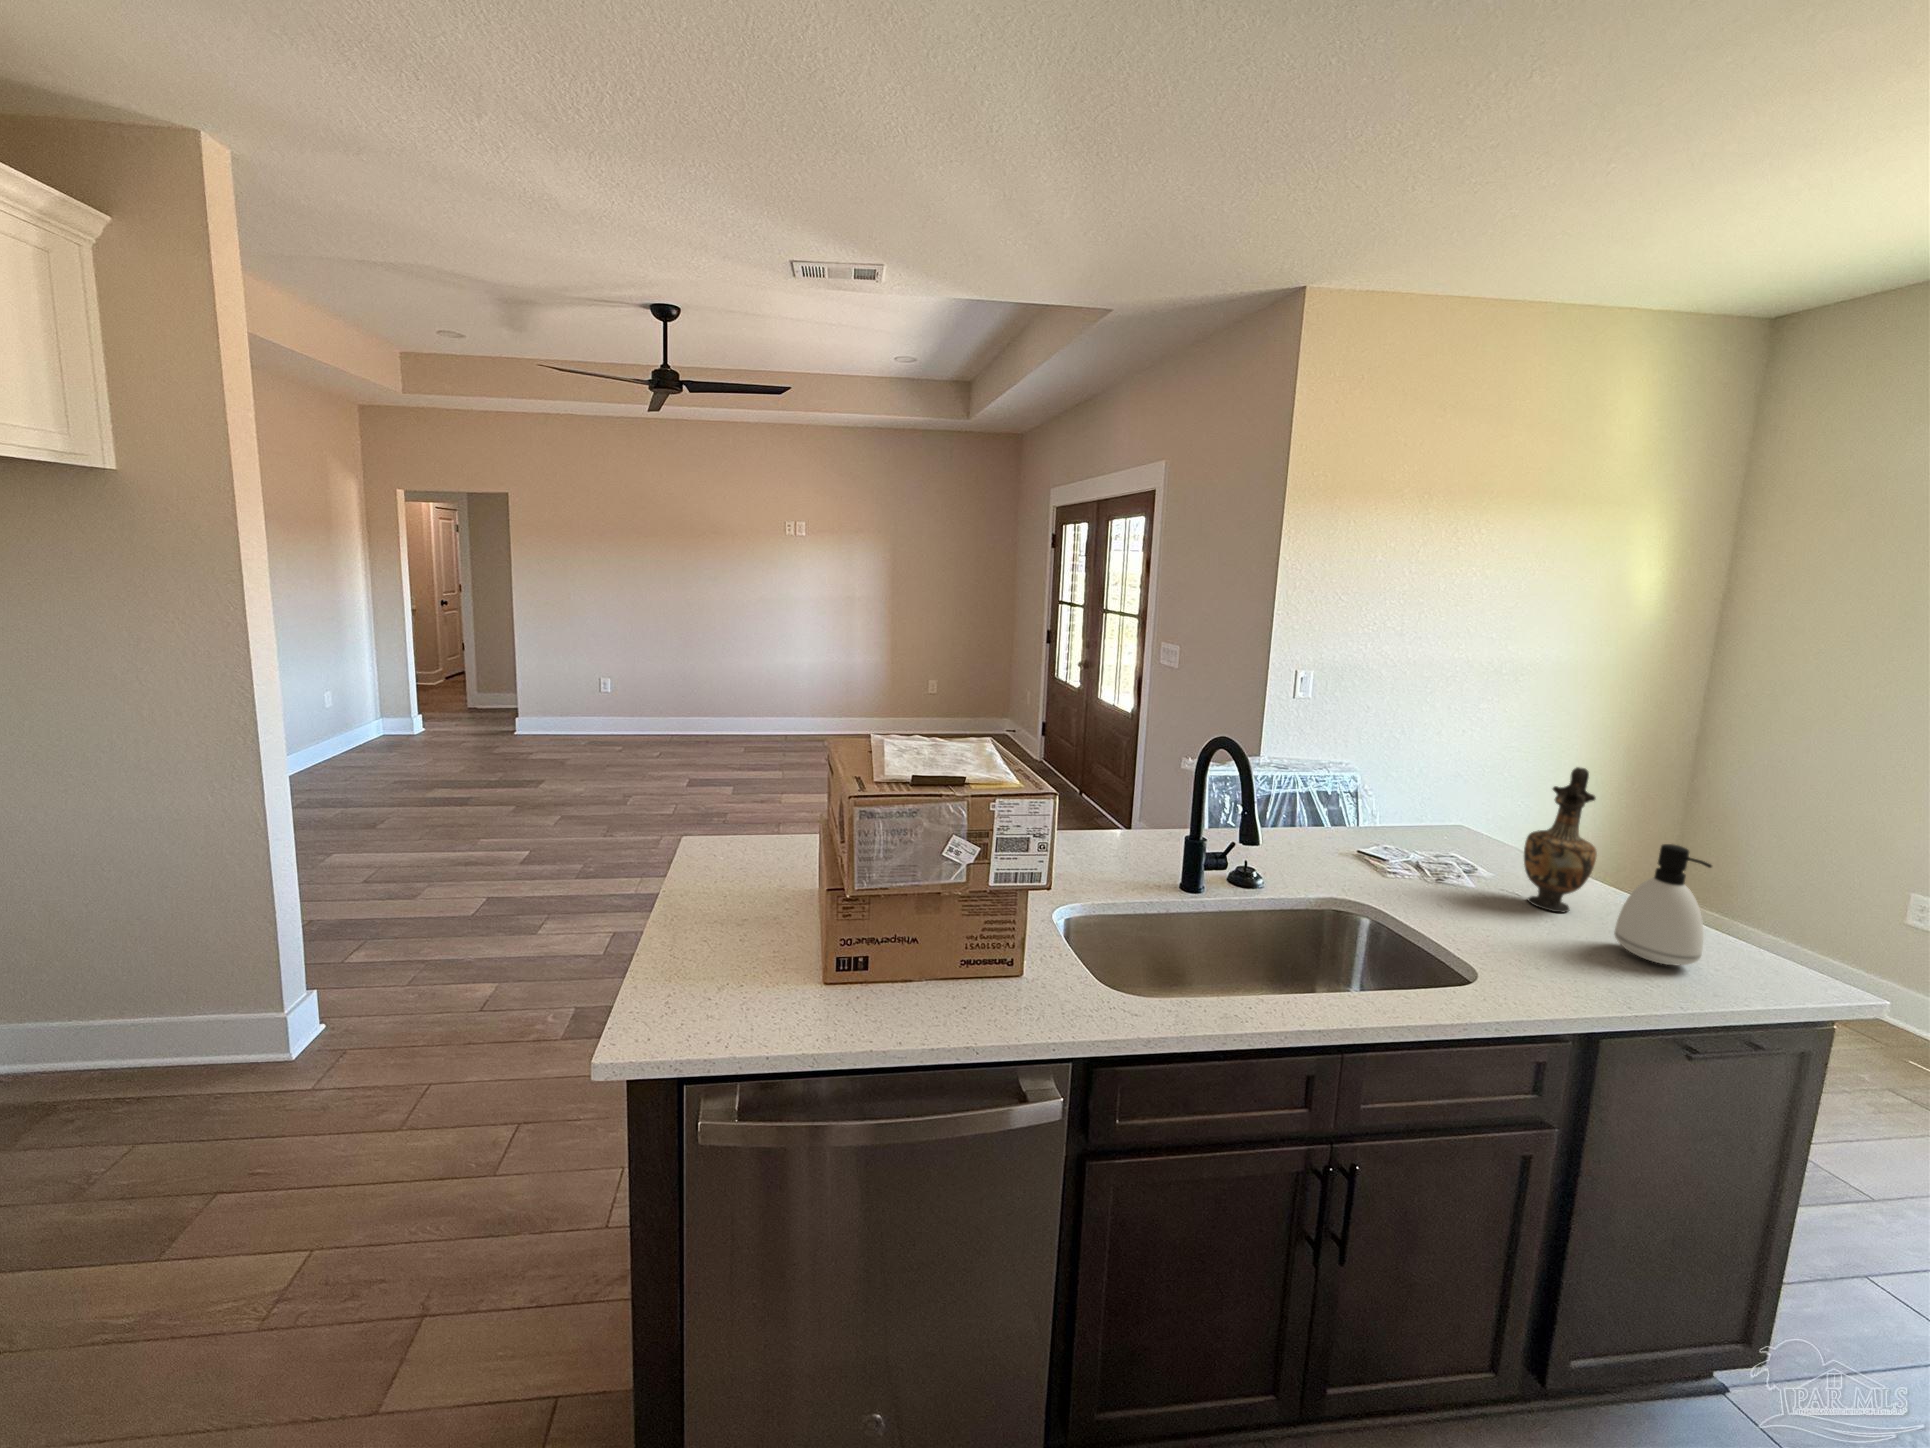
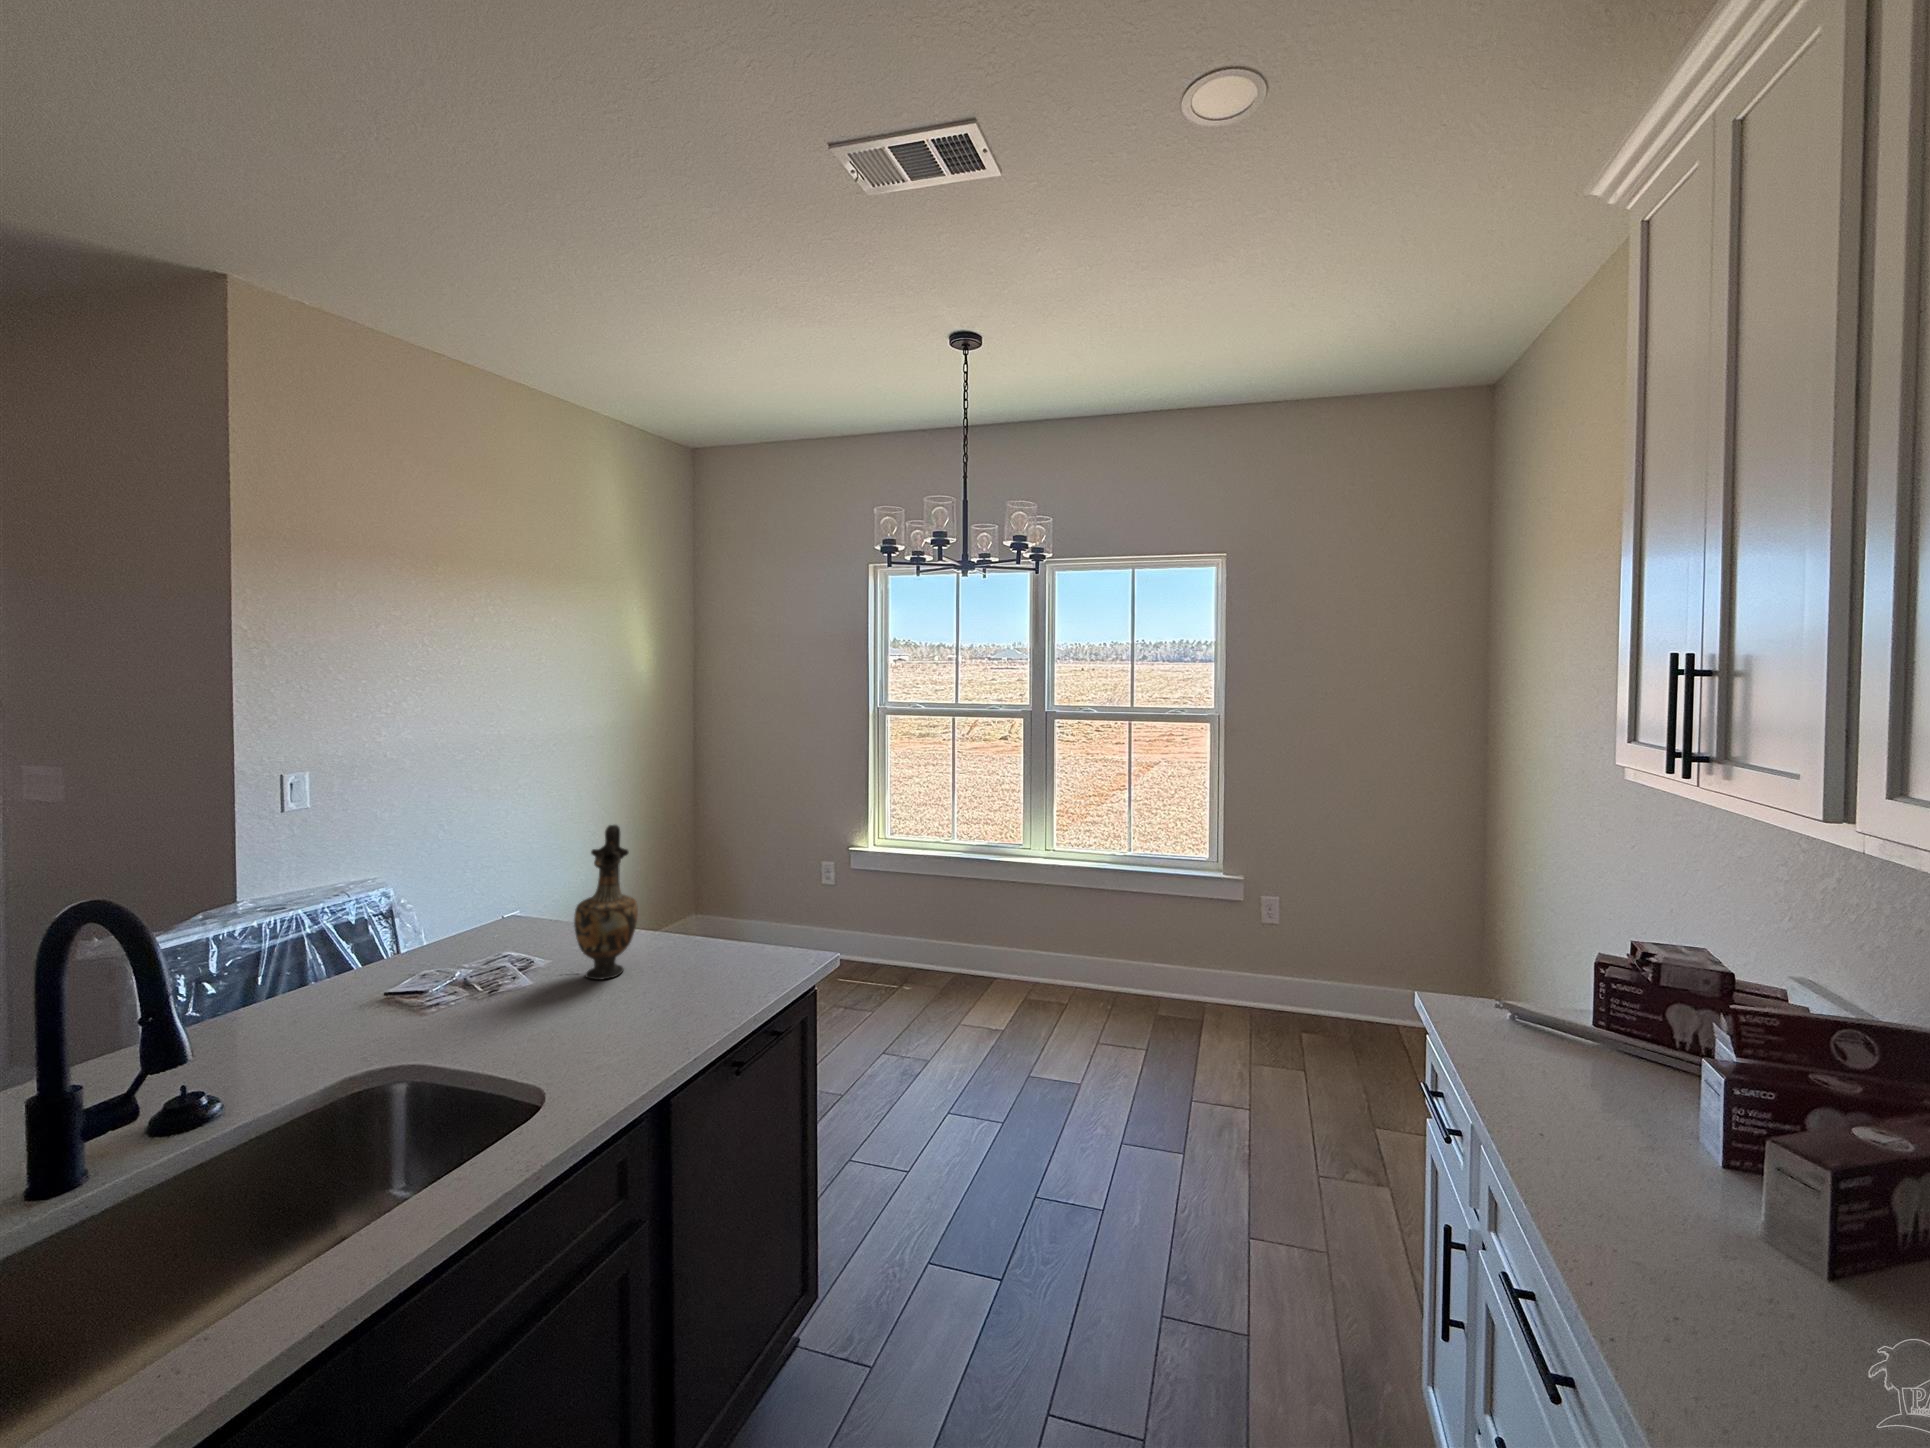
soap dispenser: present [1614,844,1712,965] -> none [661,878,725,993]

